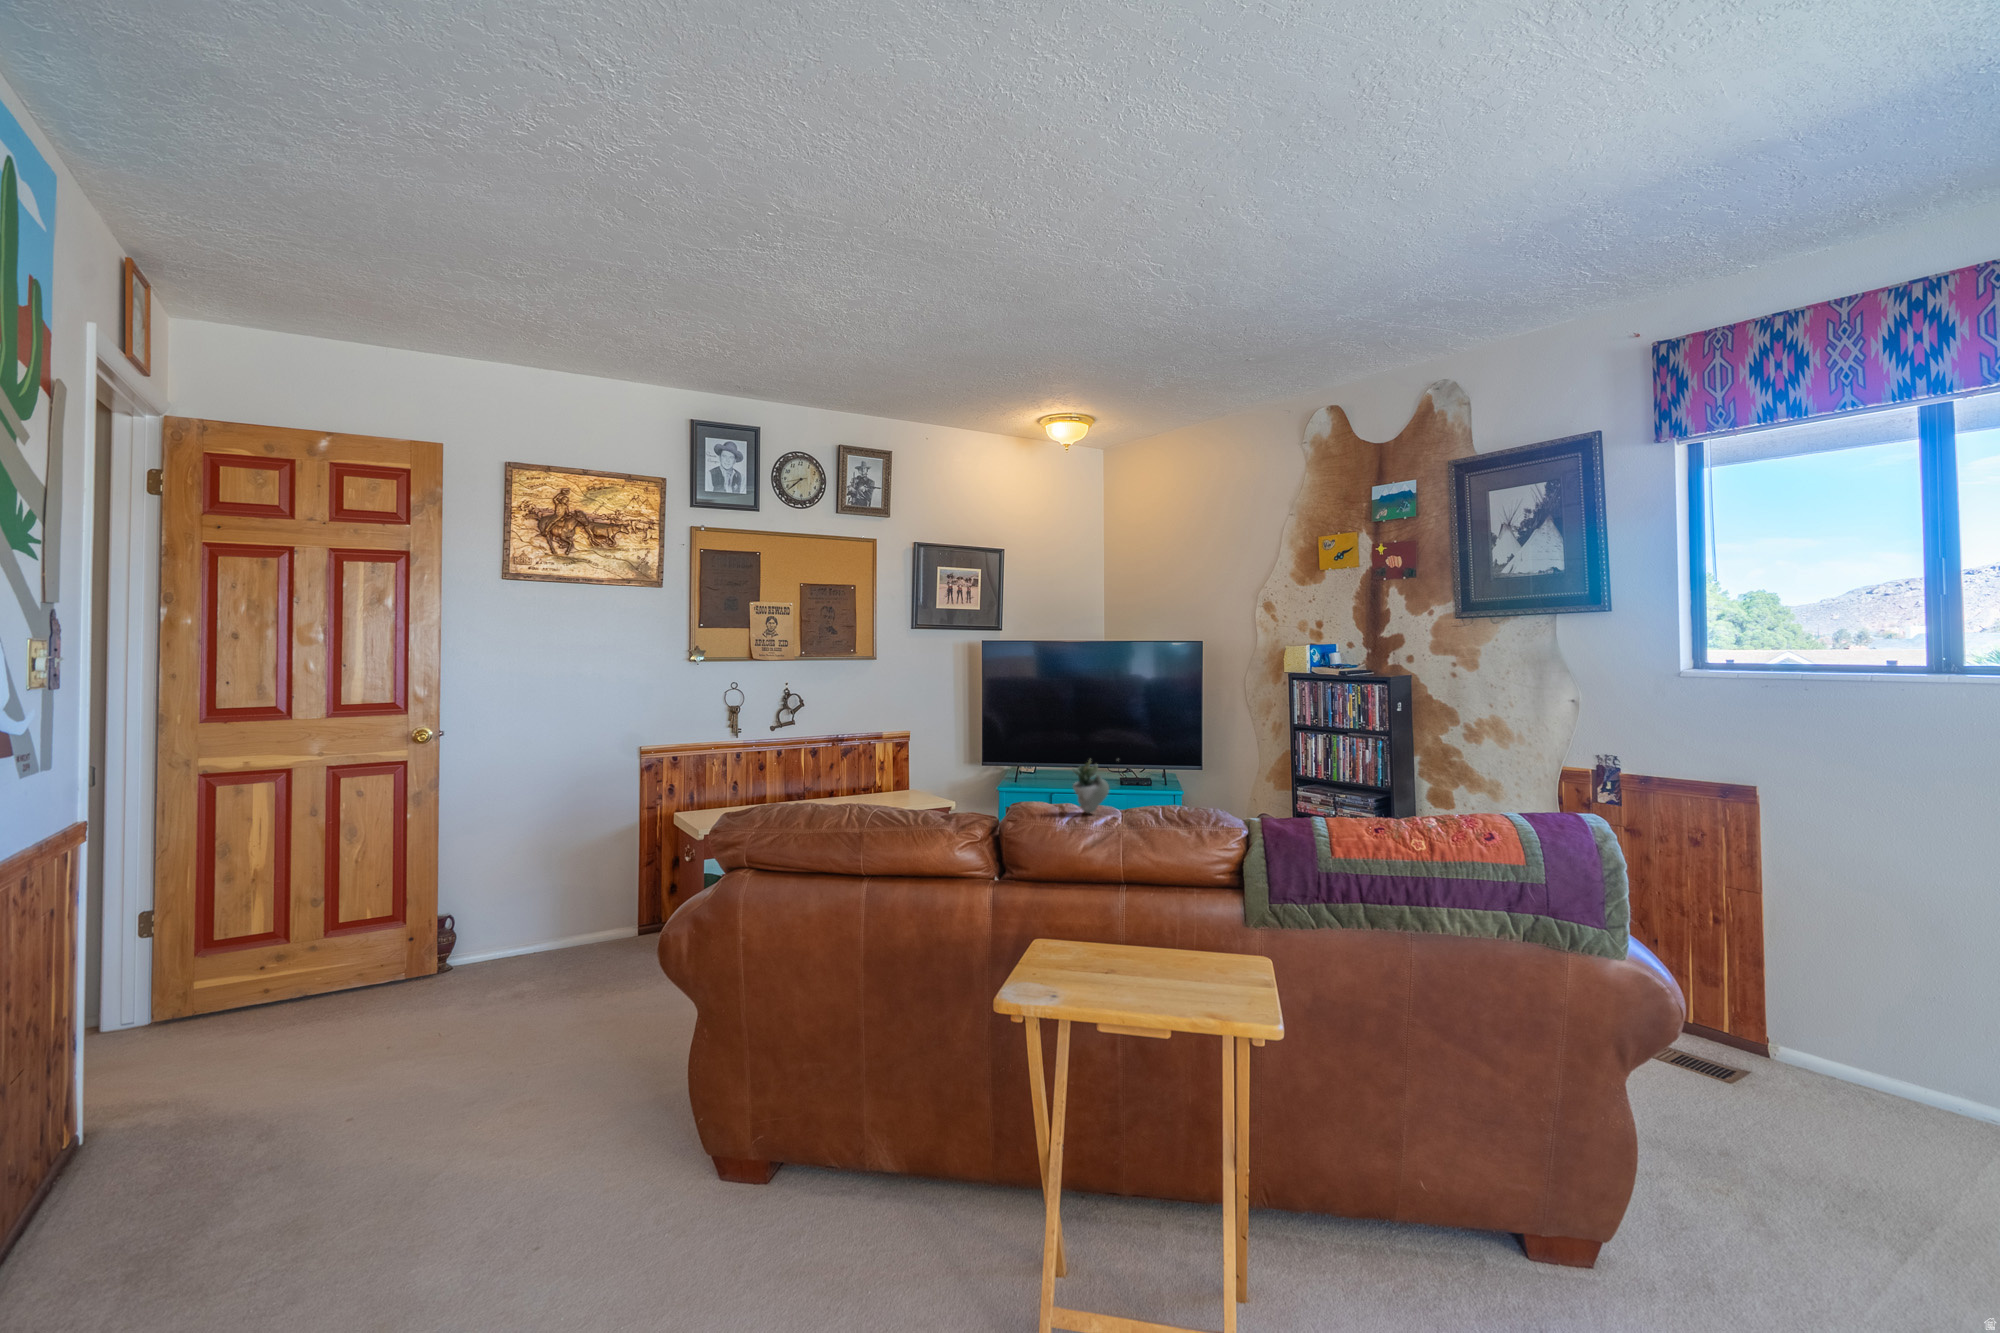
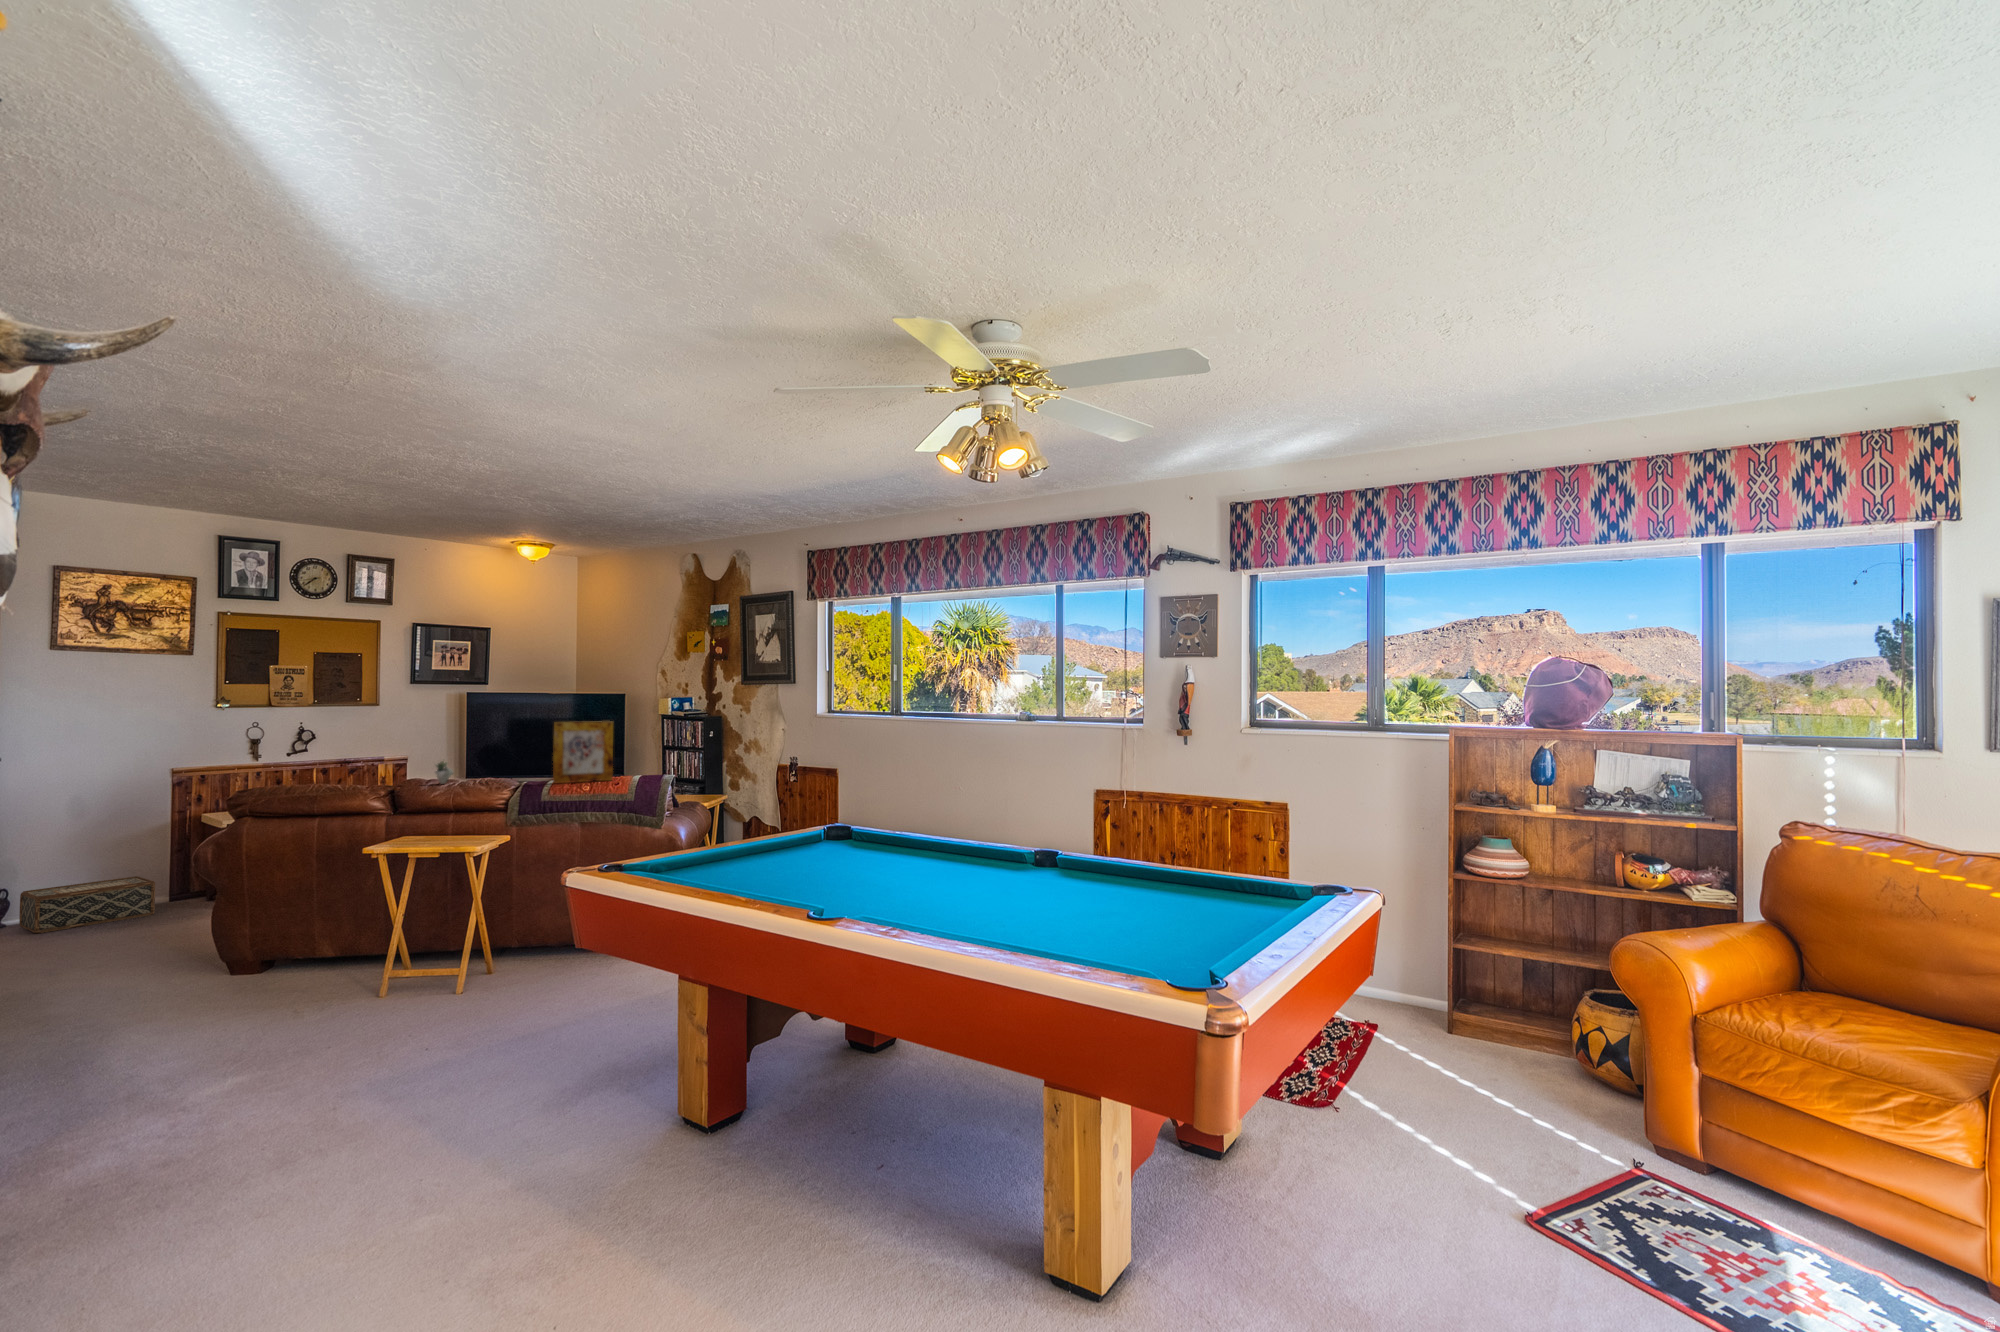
picture frame: none [1351,676,1486,828] -> present [553,721,613,783]
woven basket: none [480,898,627,983] -> present [19,876,155,933]

